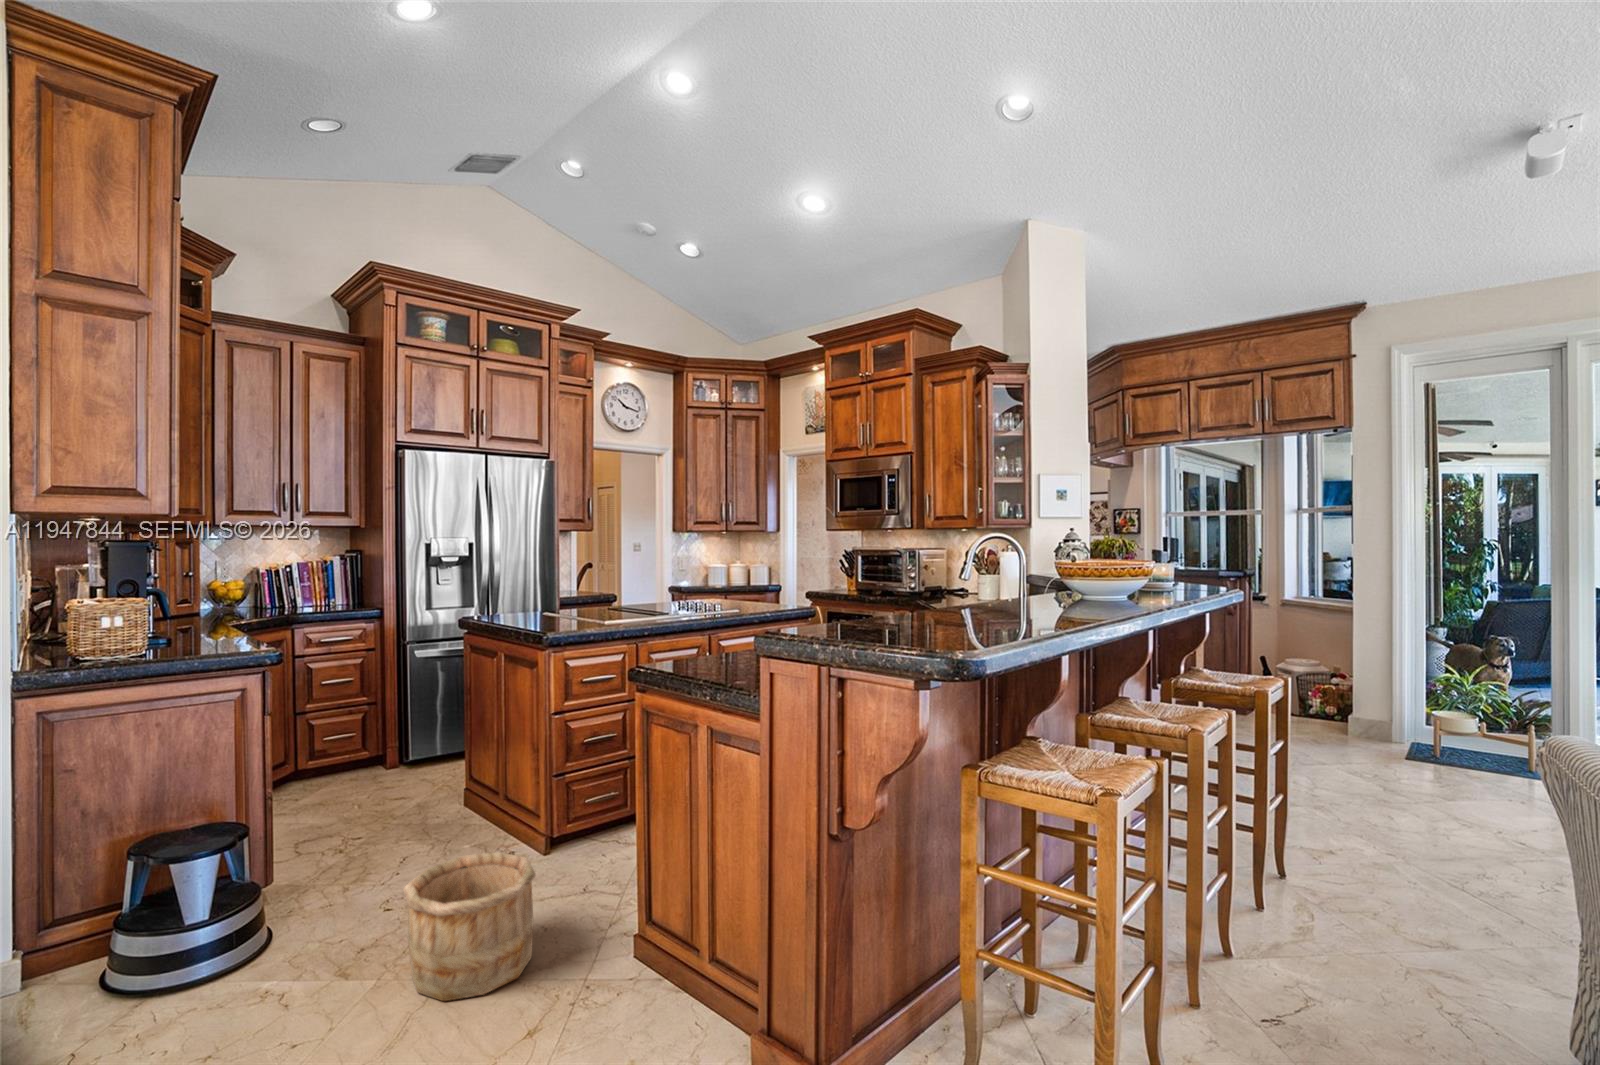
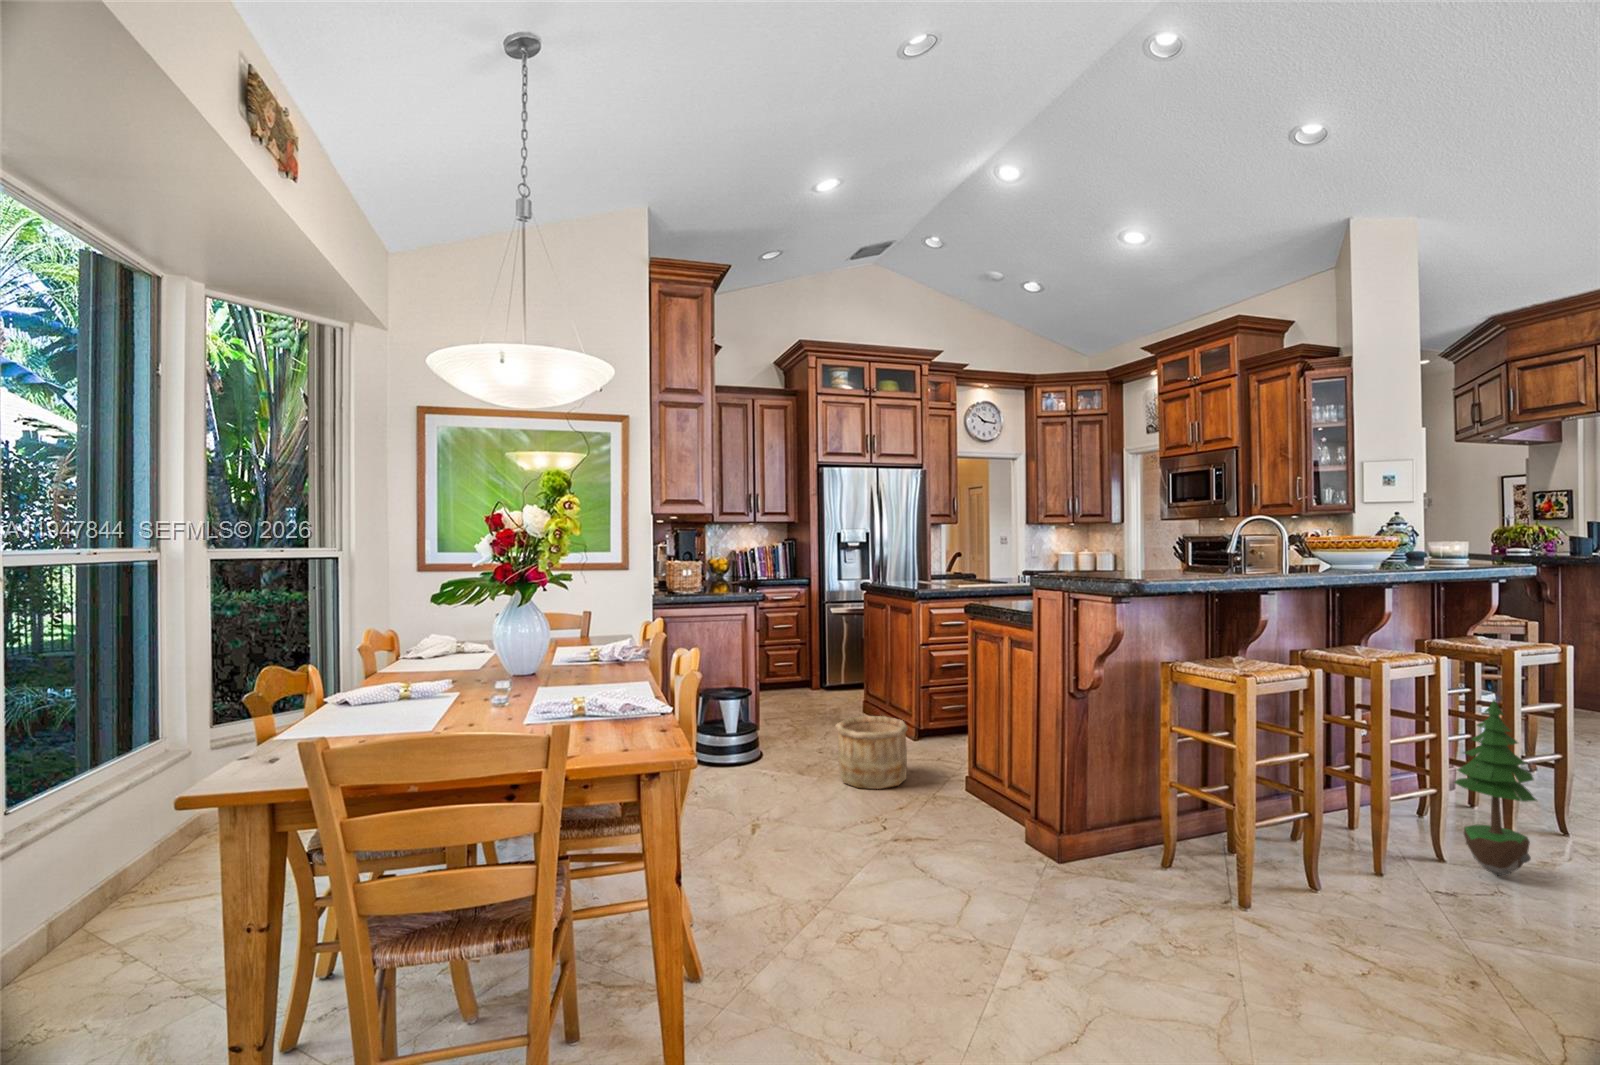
potted tree: none [1248,765,1340,985] -> present [1454,700,1536,876]

